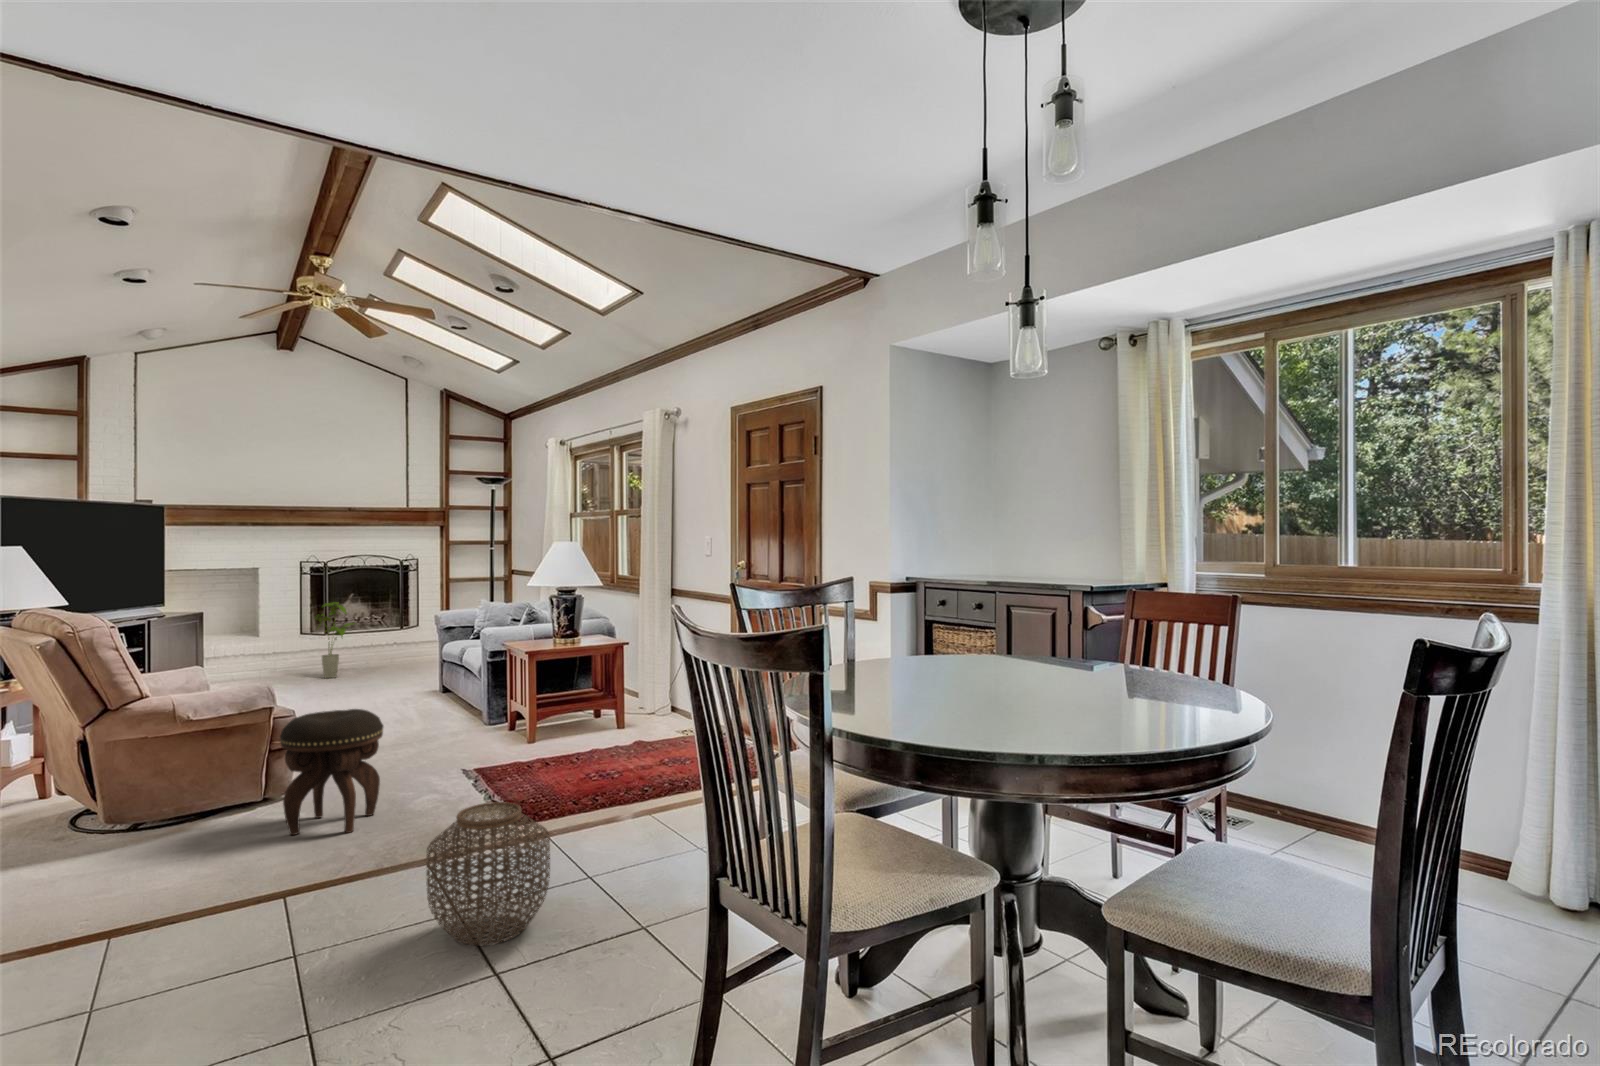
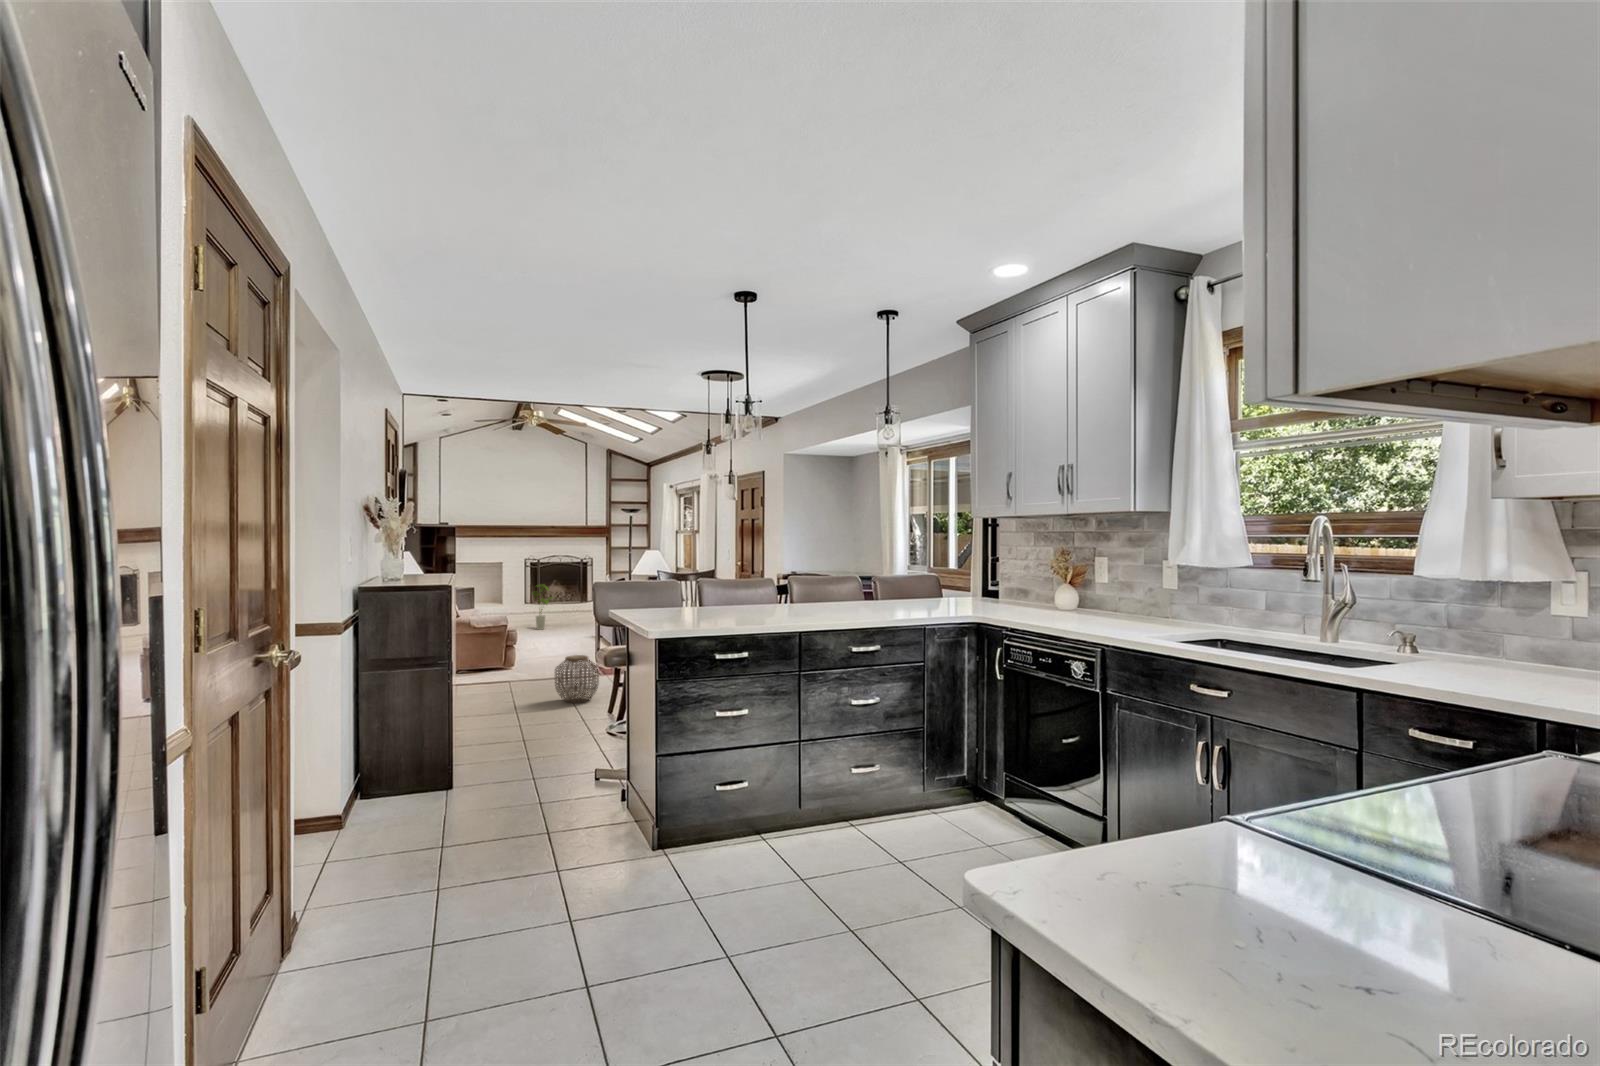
footstool: present [280,709,383,835] -> none [509,628,551,680]

